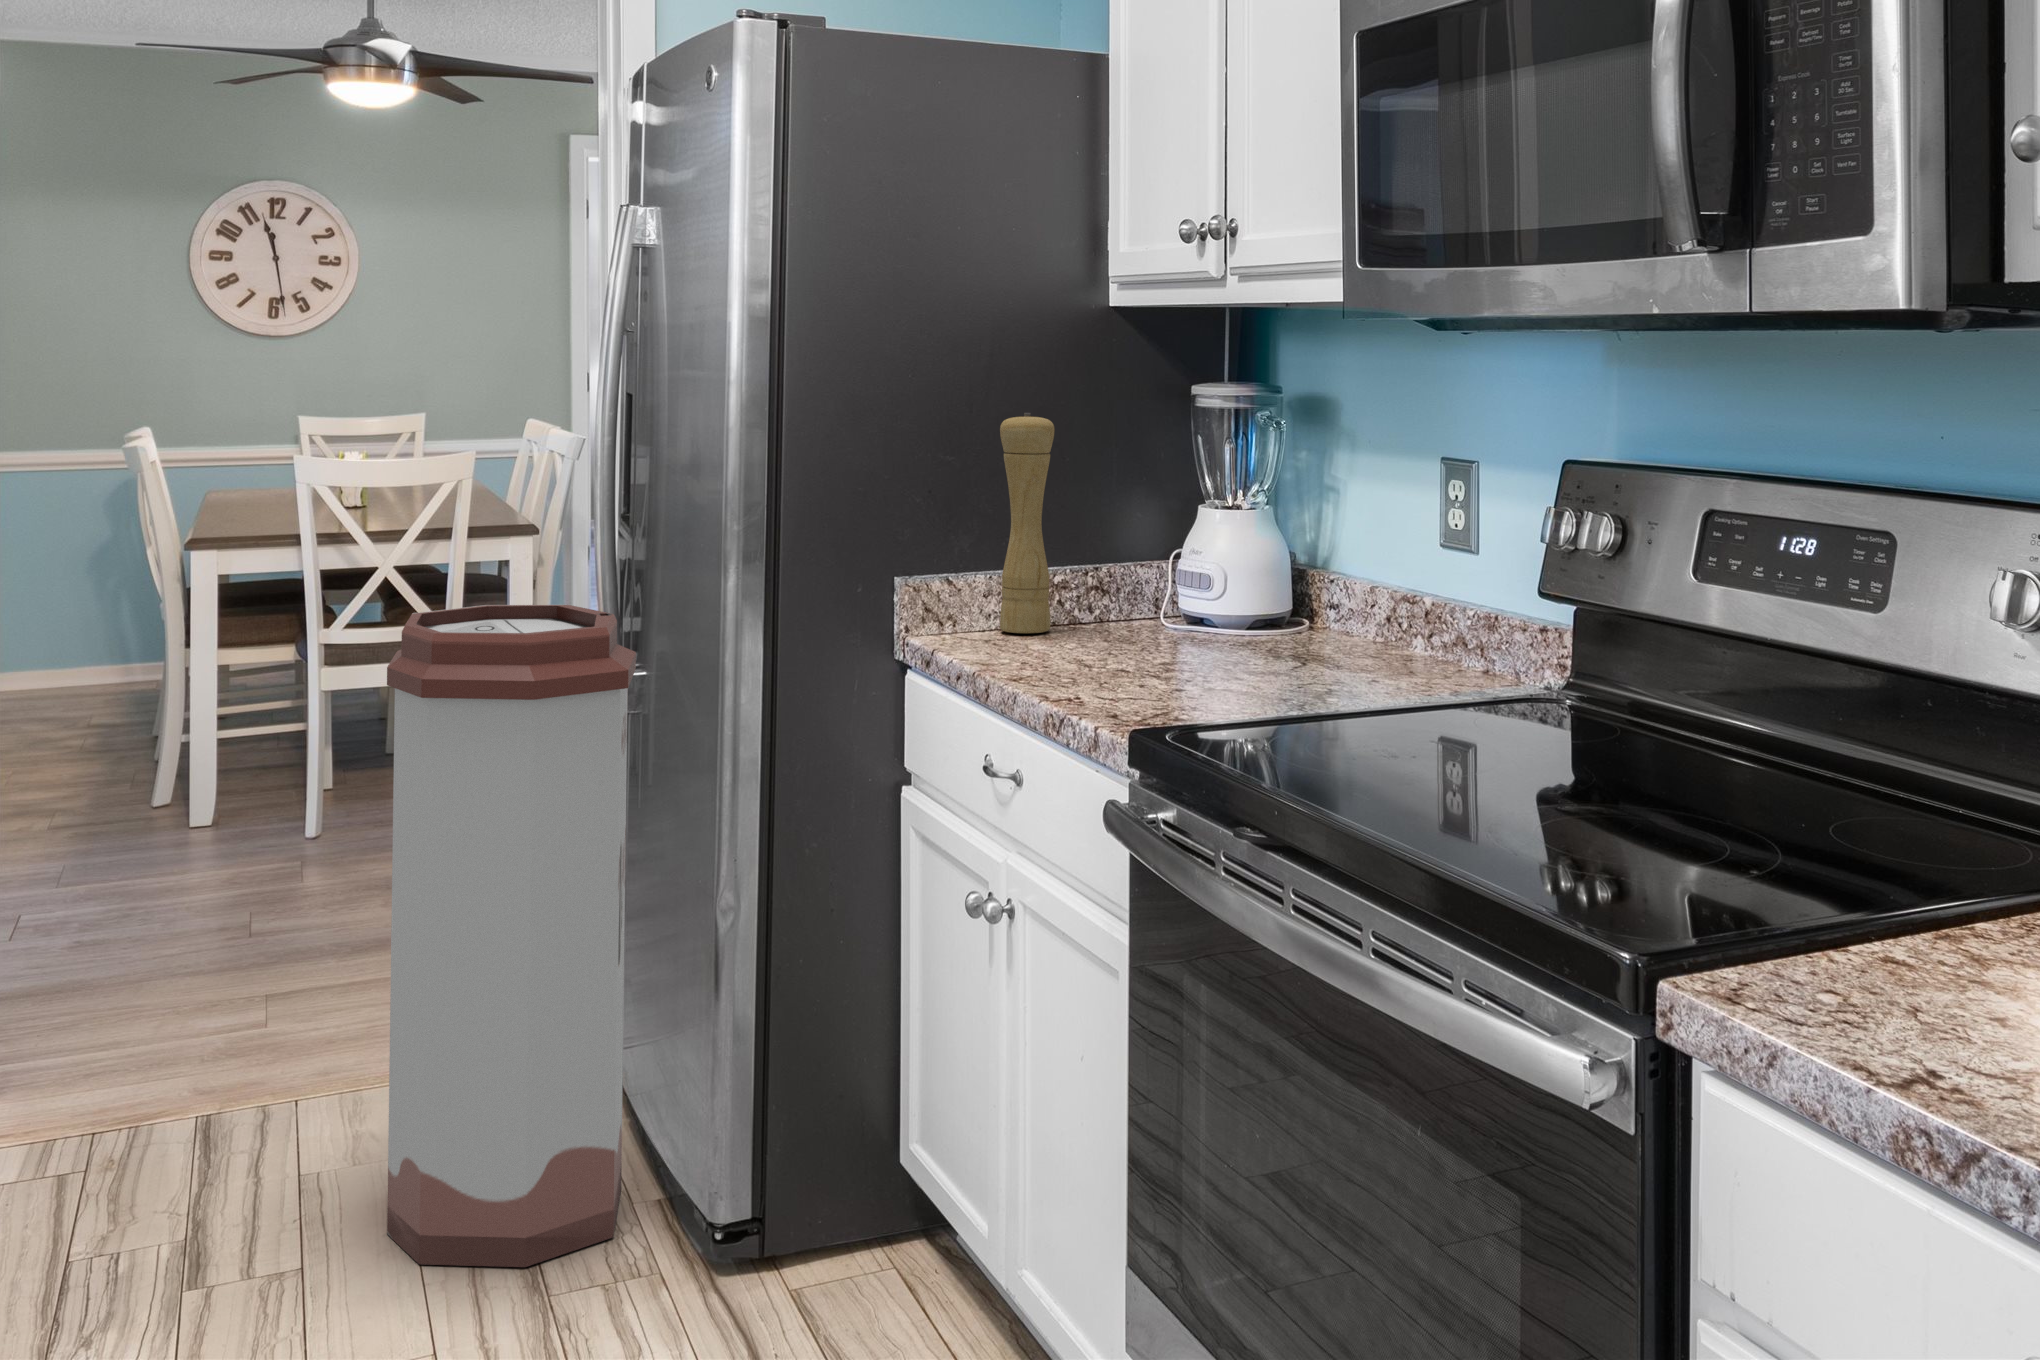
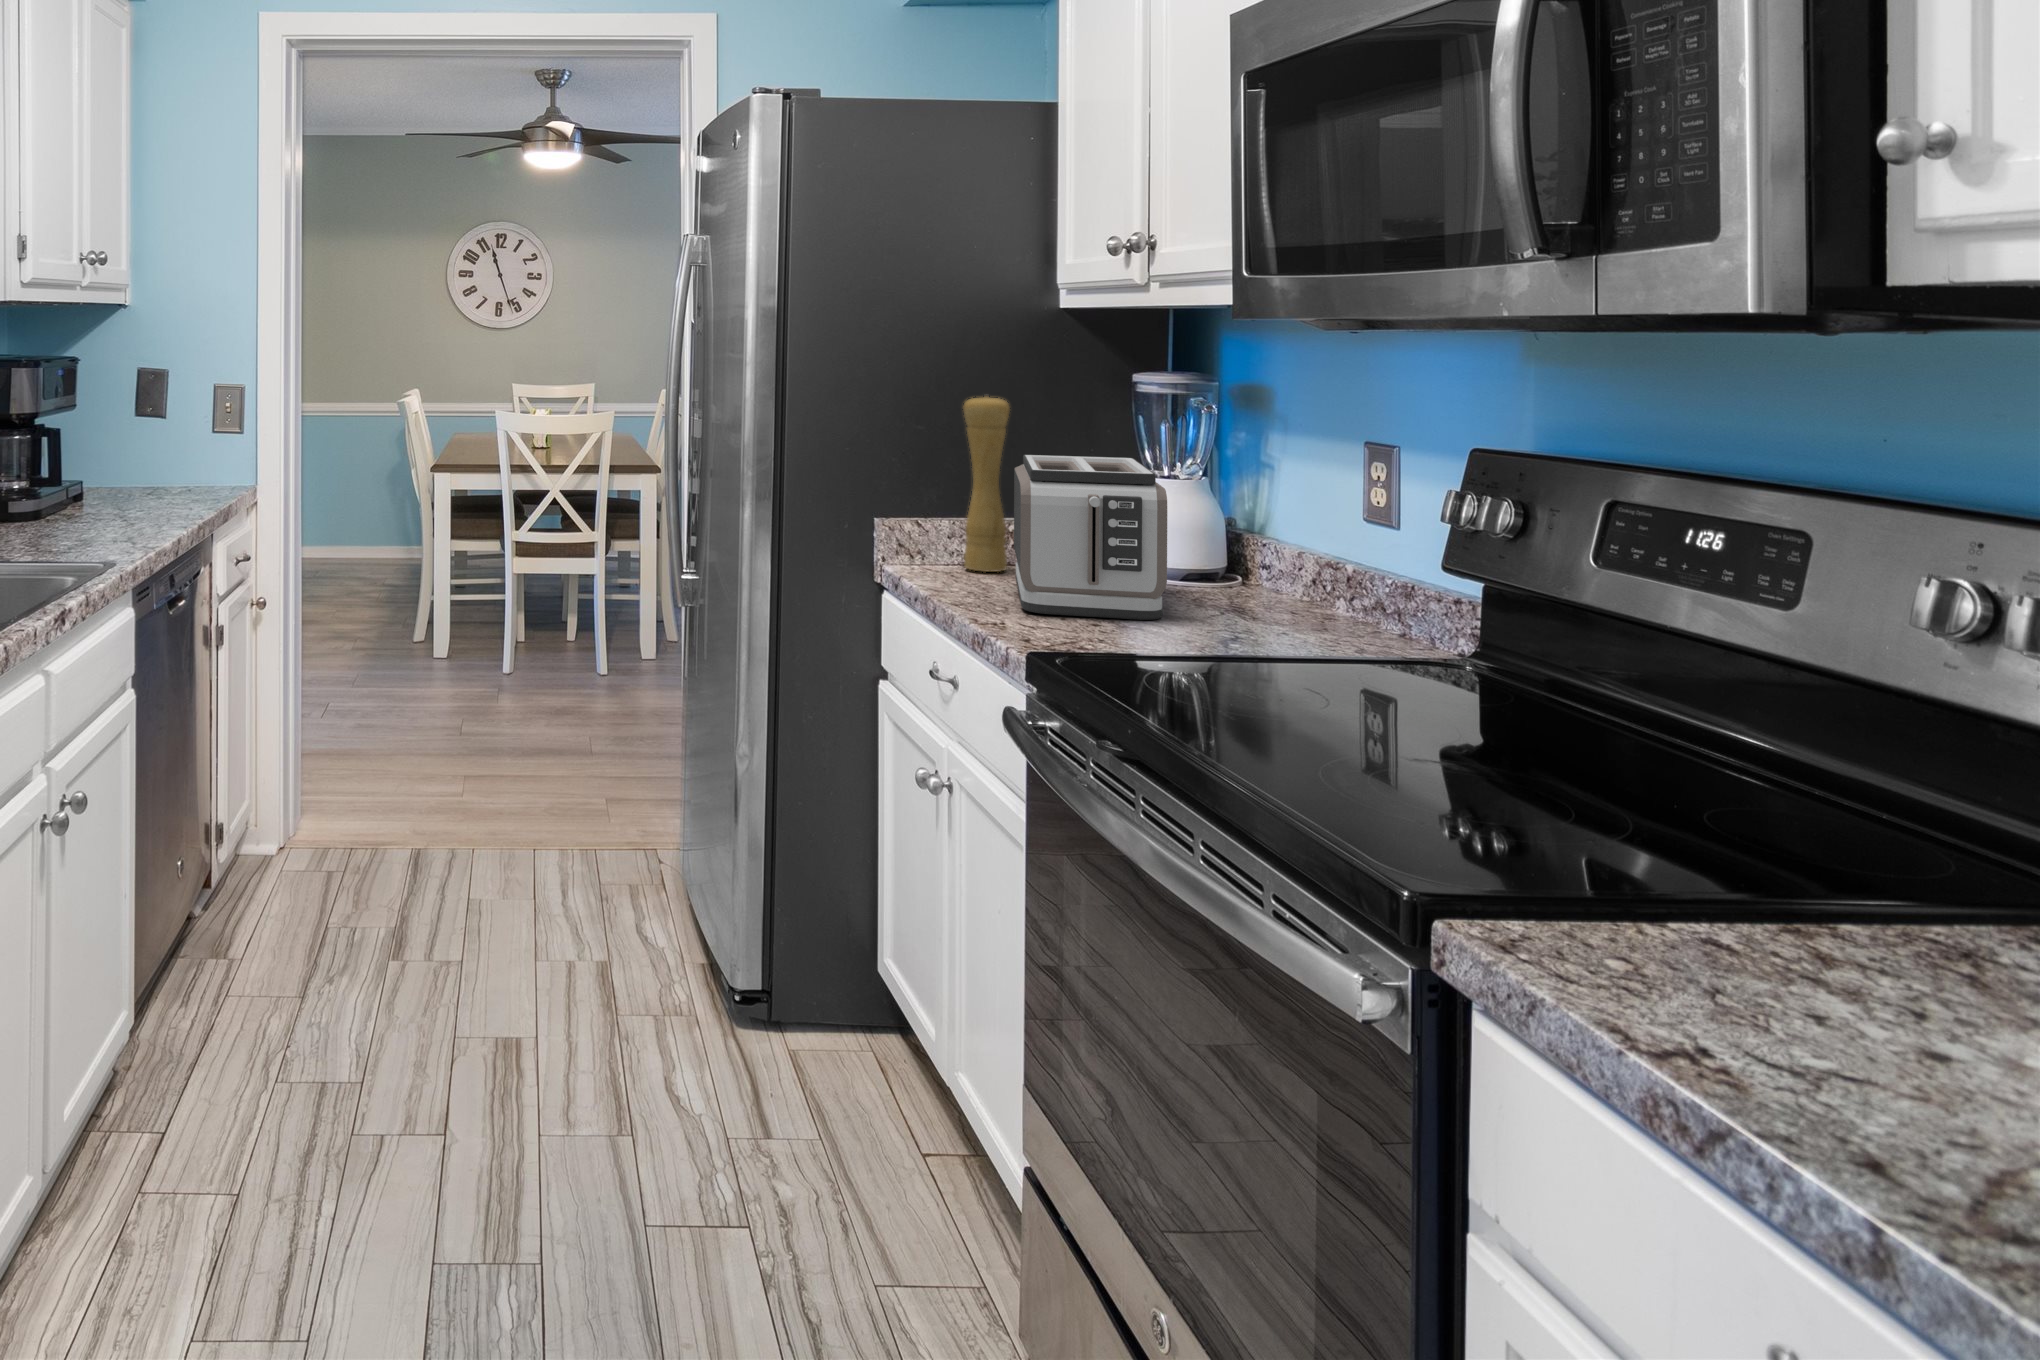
toaster: none [1065,486,1253,679] -> present [1014,455,1167,620]
trash can: present [387,605,636,1267] -> none [514,528,689,1007]

